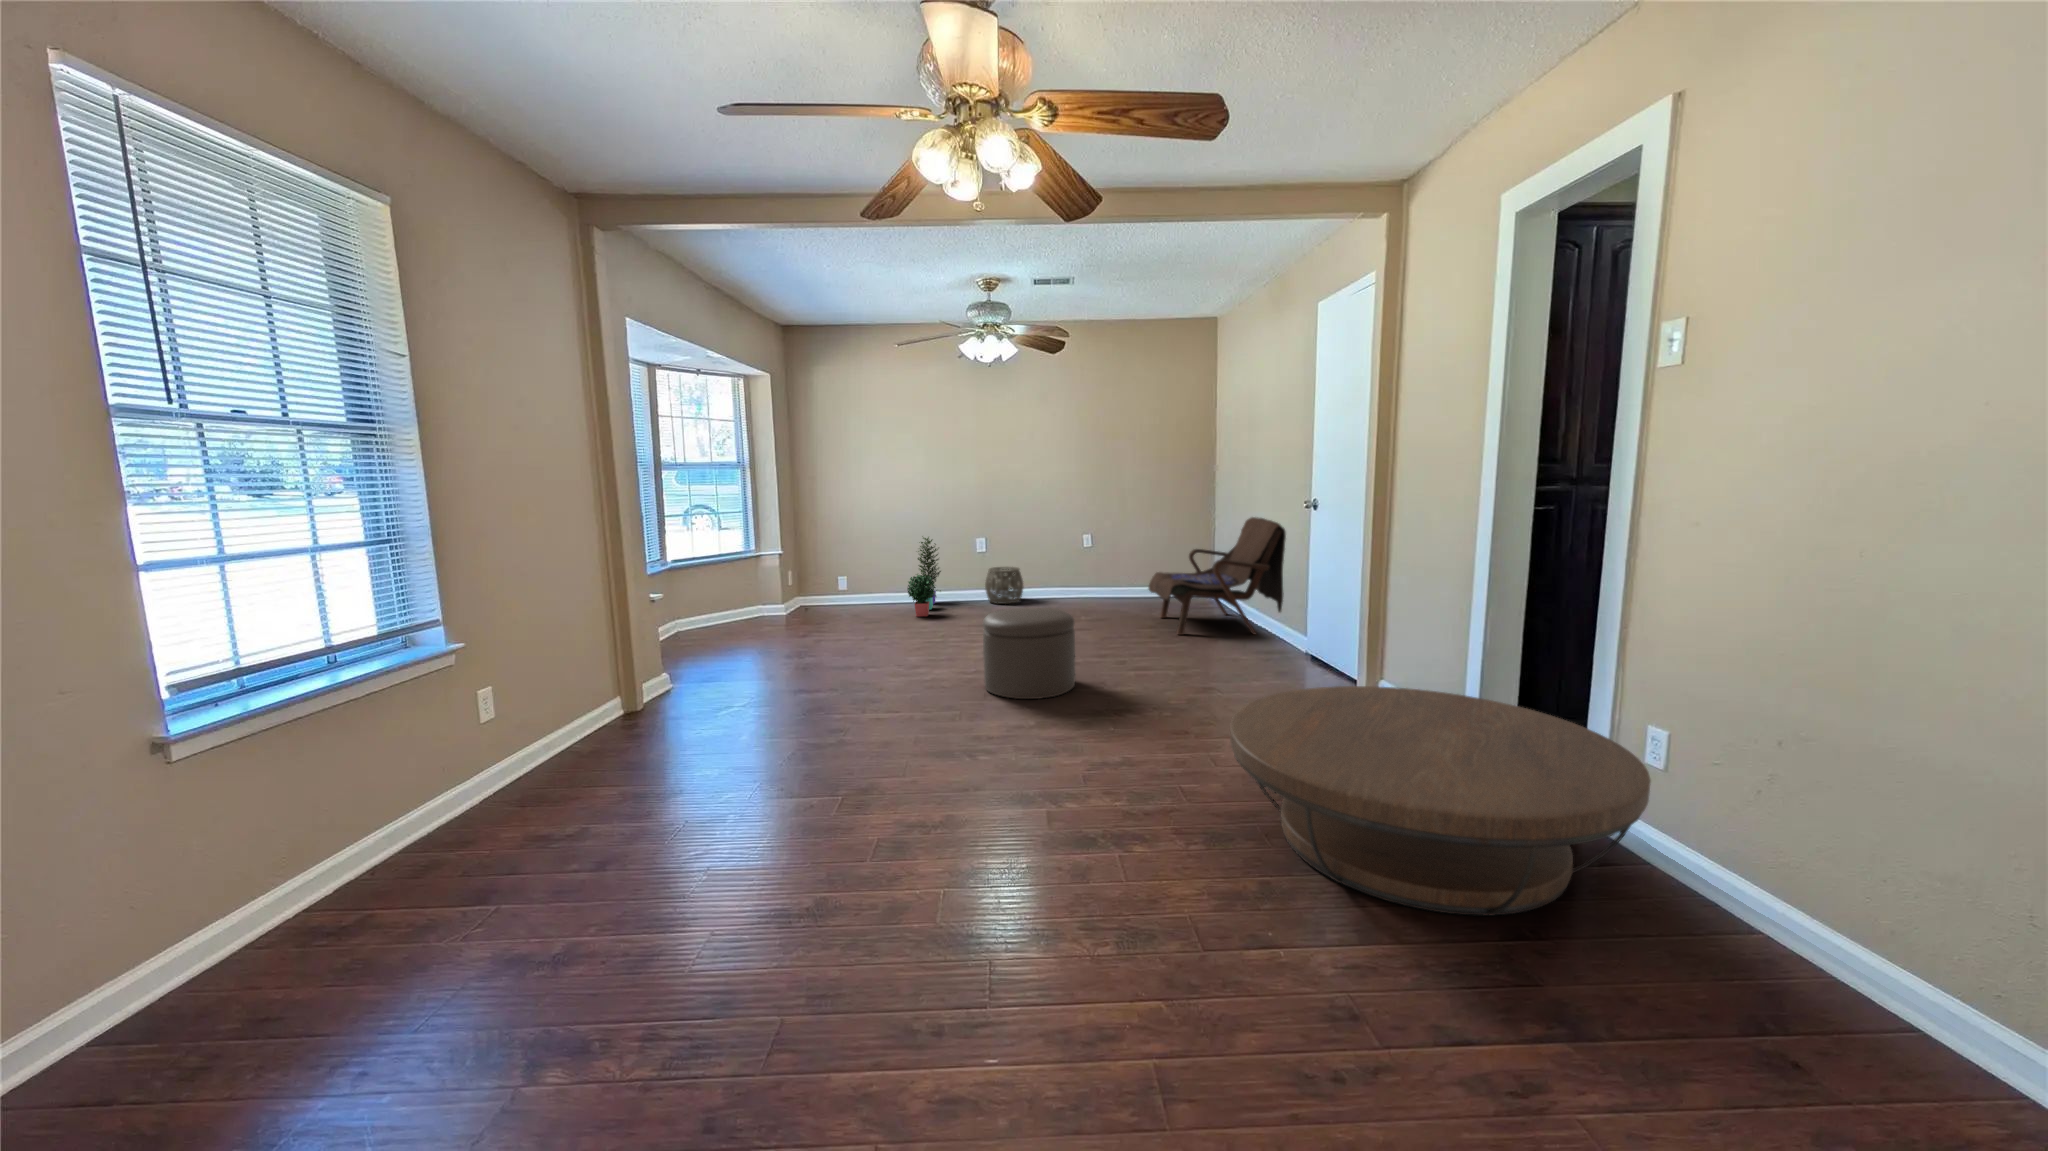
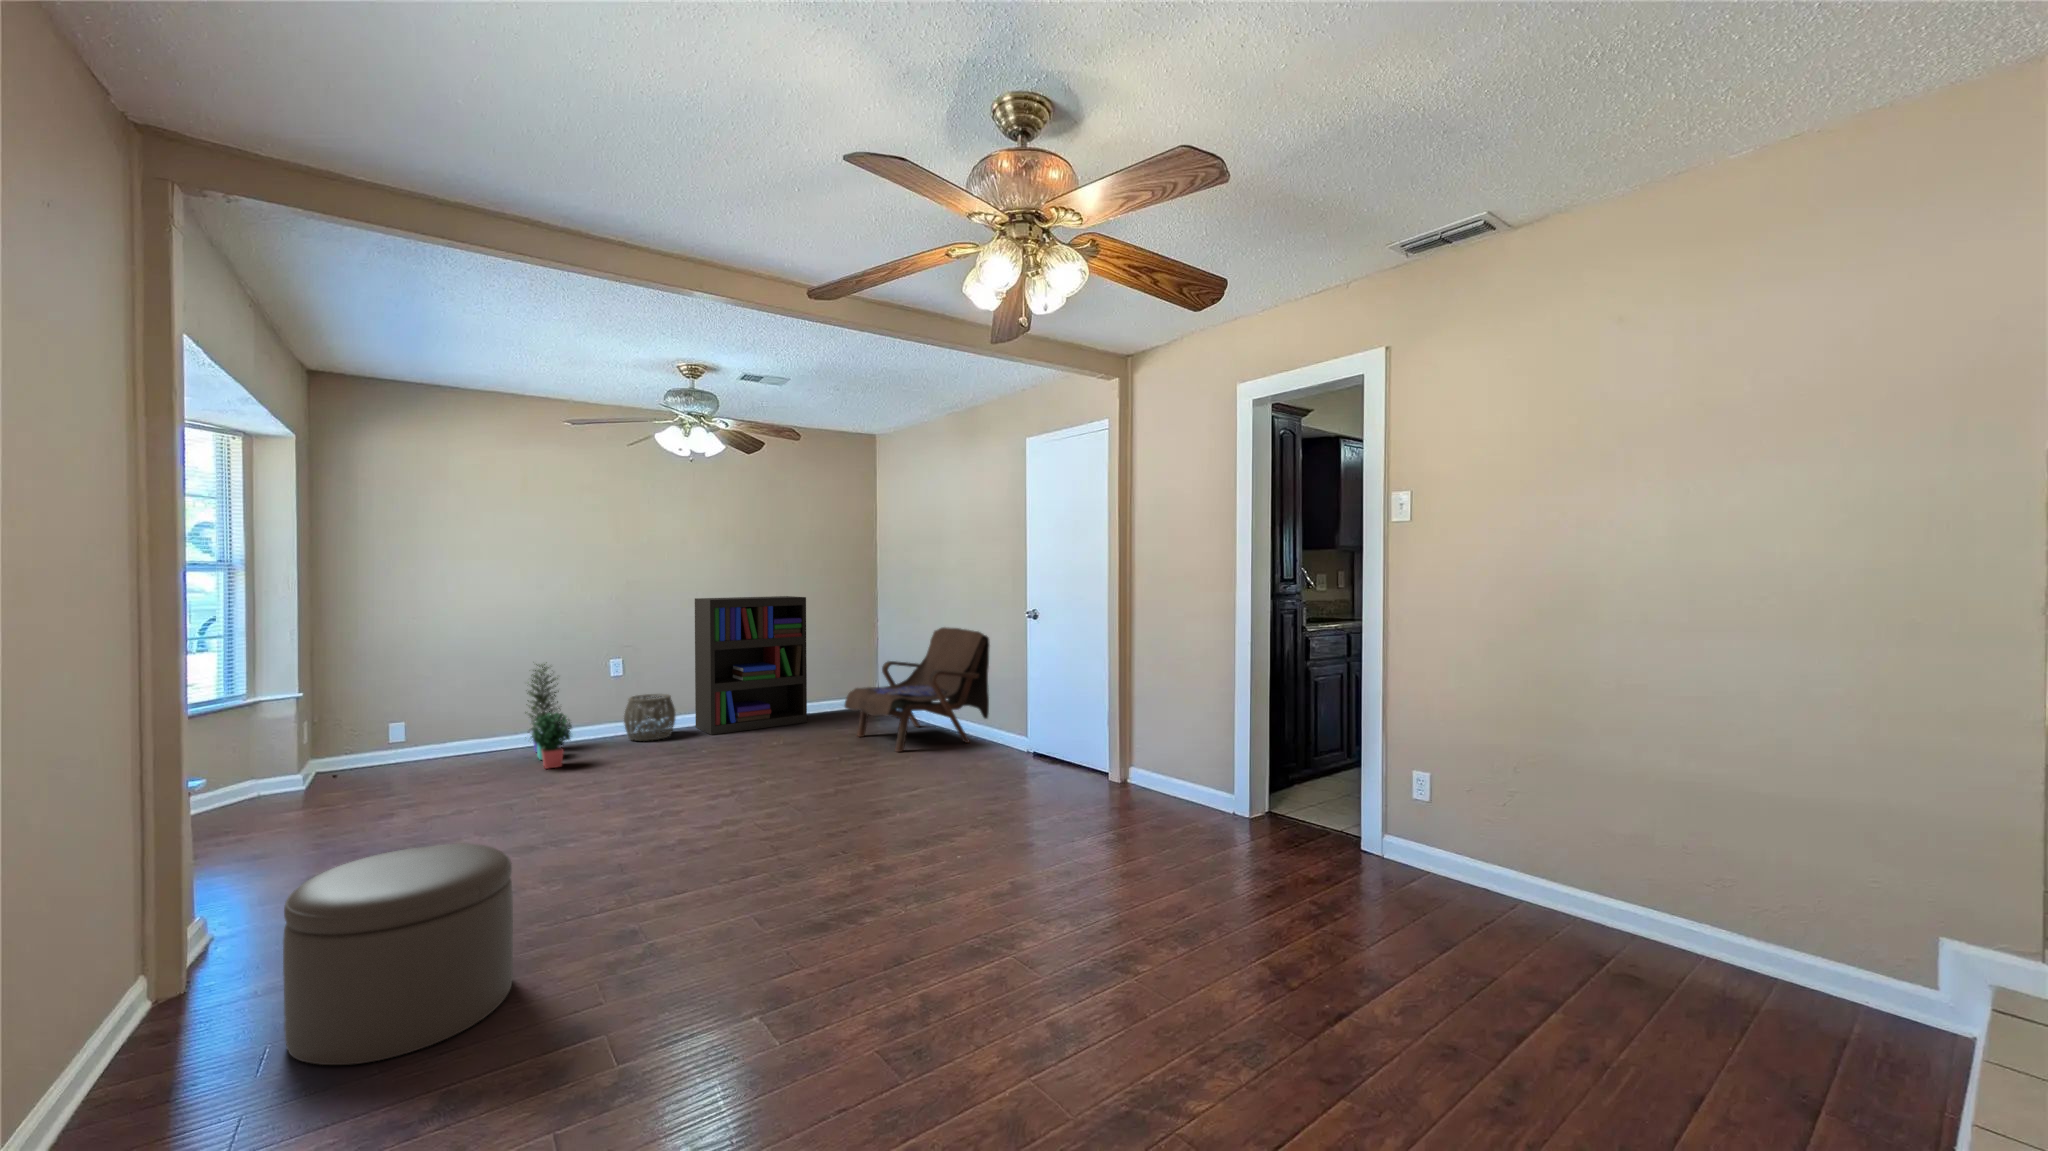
bookshelf: none [1043,485,1133,604] -> present [695,596,807,735]
ottoman: present [983,608,1075,699] -> present [283,843,513,1065]
coffee table: present [1230,686,1651,915] -> none [1147,768,1468,947]

